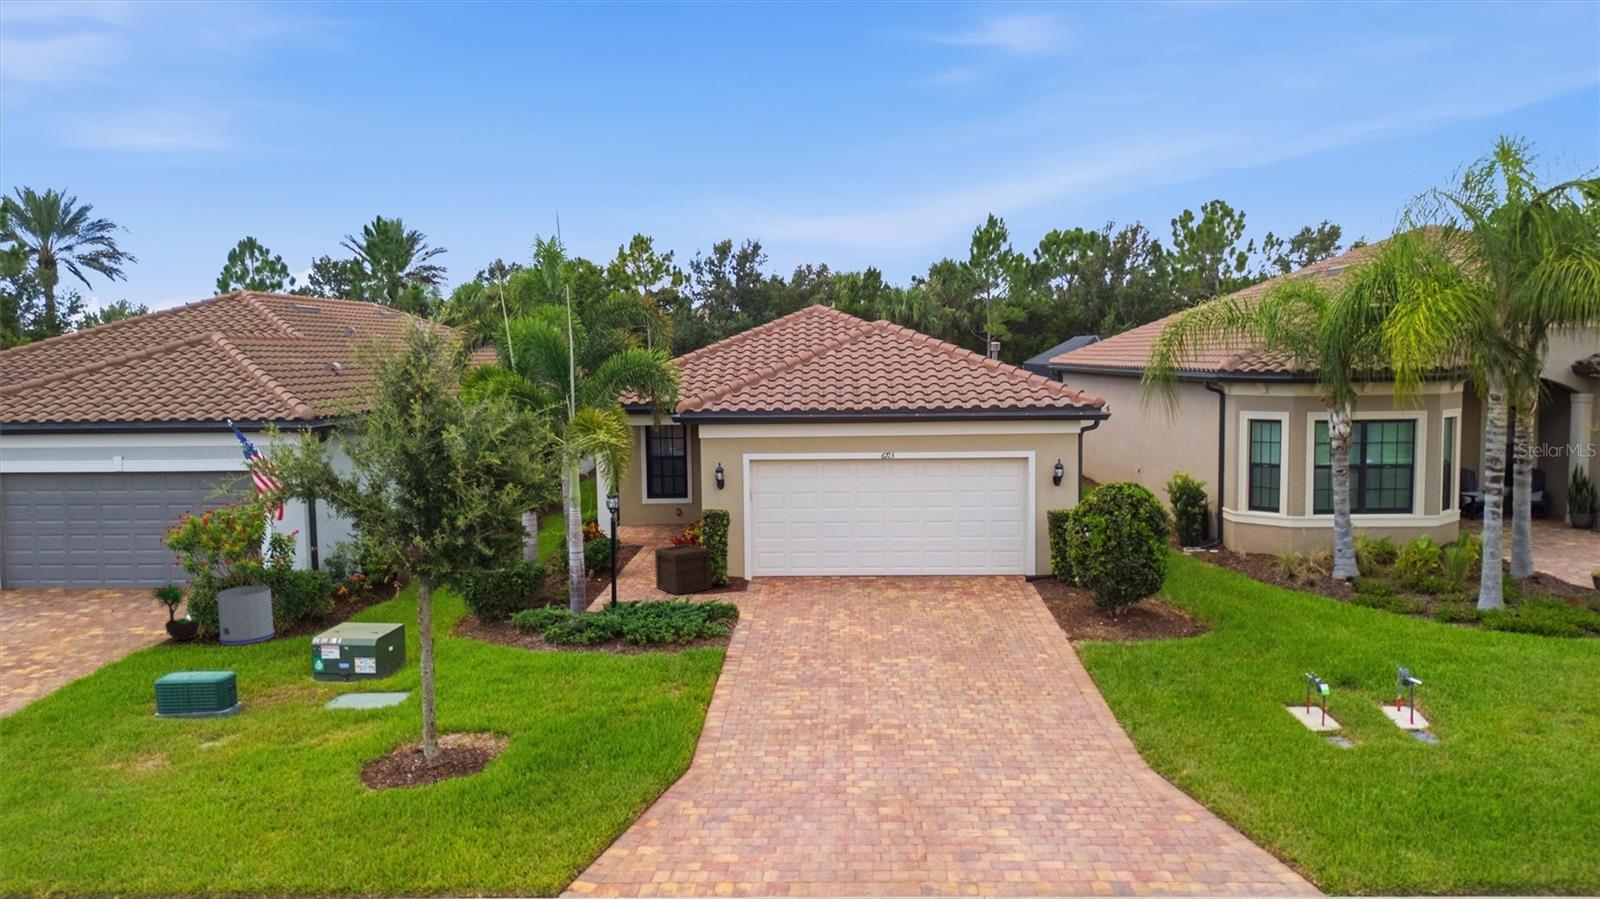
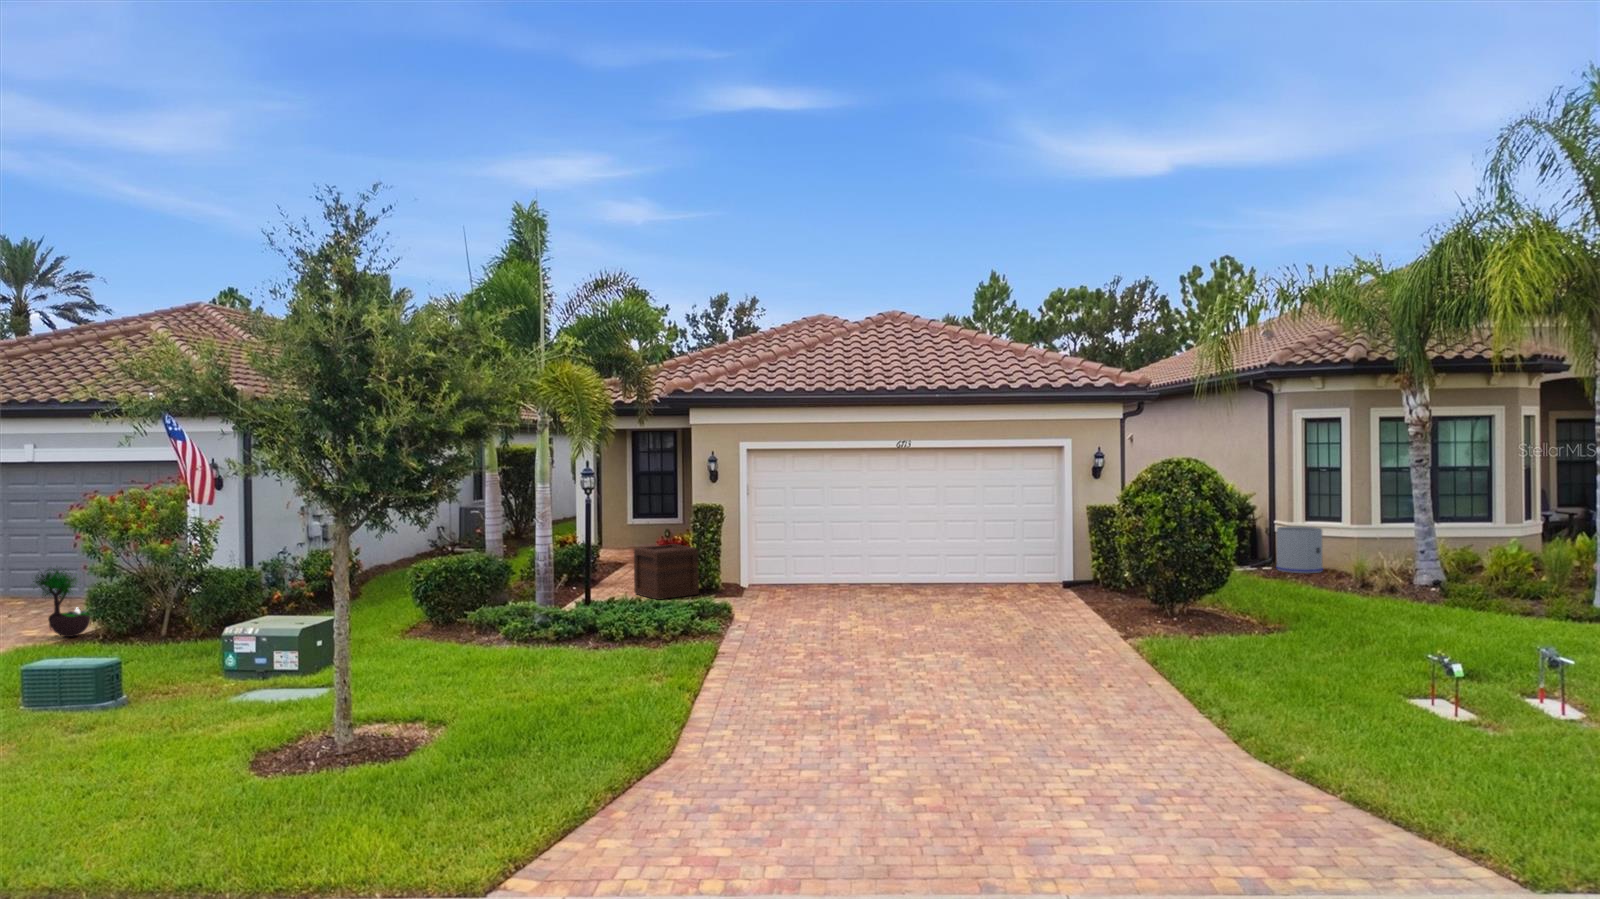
trash can: present [217,586,275,645] -> present [1276,527,1323,573]

